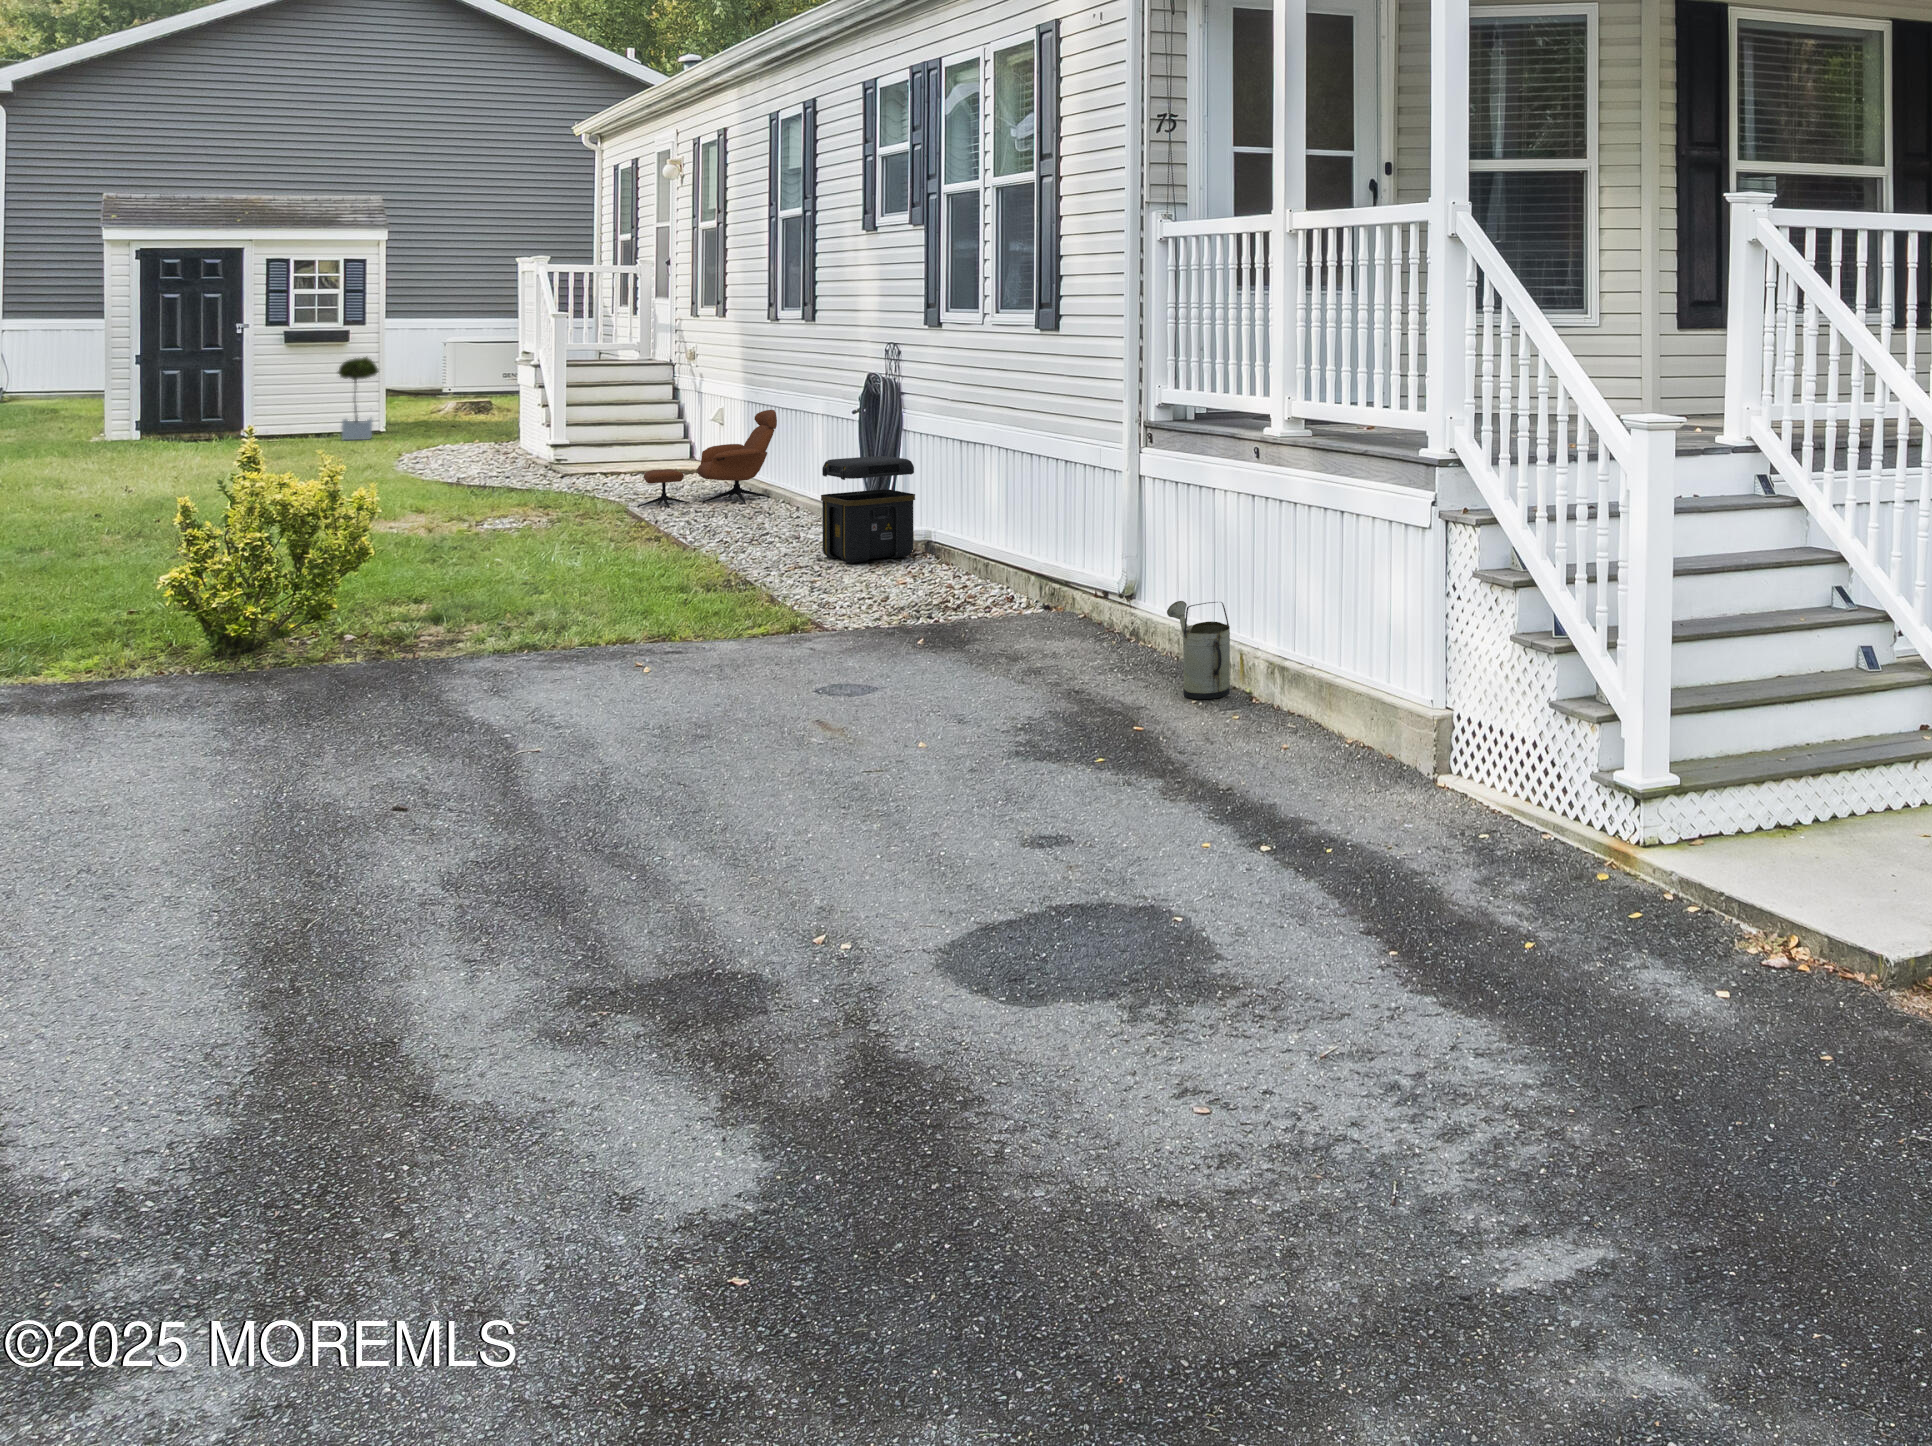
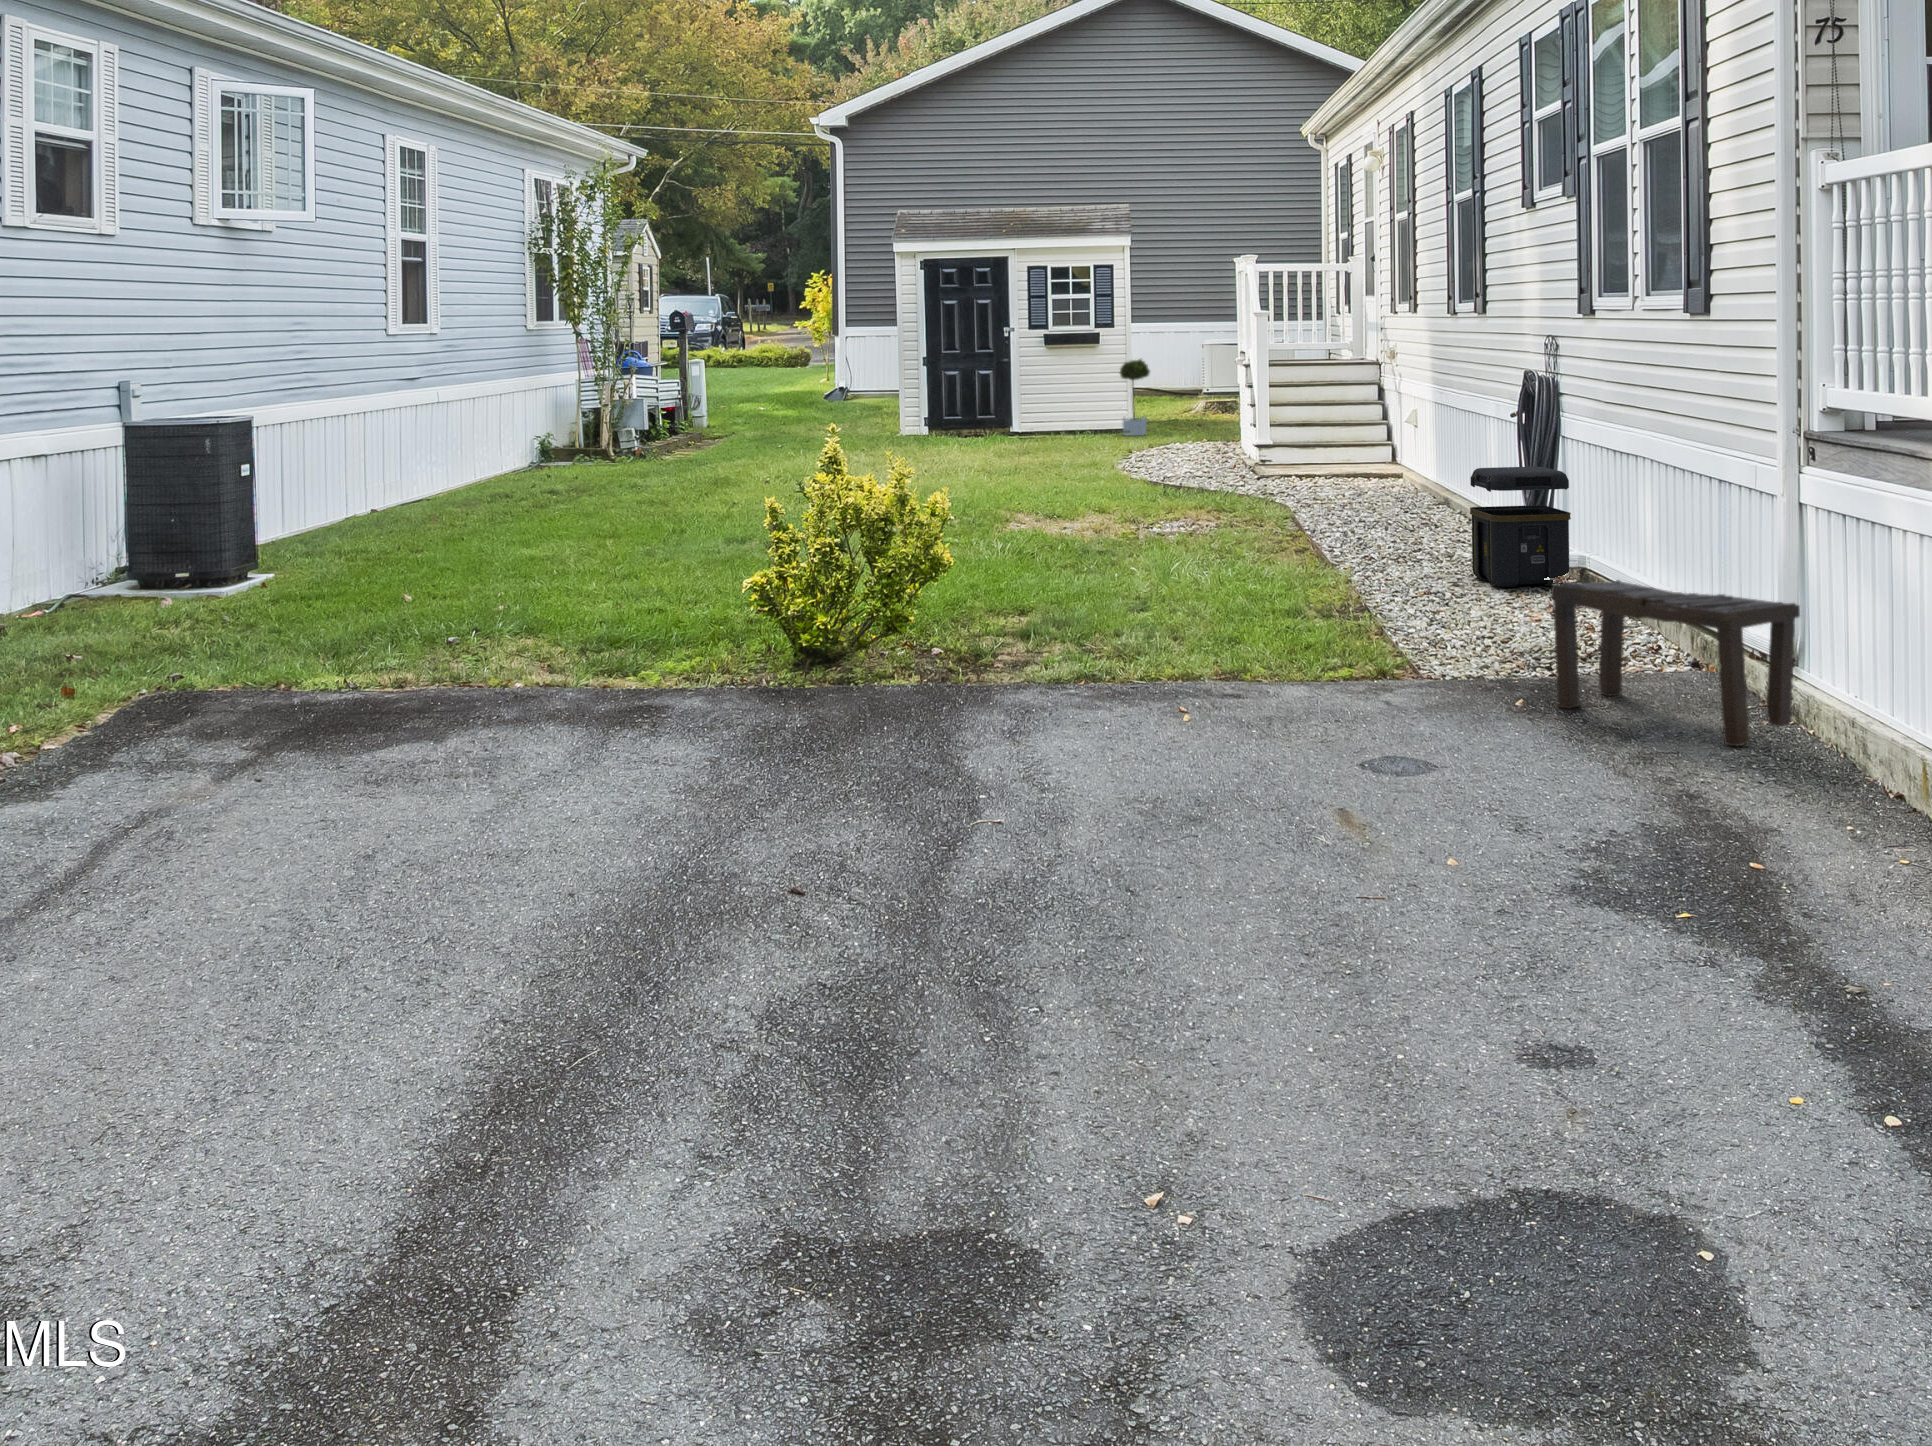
lounge chair: present [637,410,777,508] -> none [1323,413,1457,513]
bench: none [945,546,1142,664] -> present [1551,580,1800,746]
watering can: present [1167,601,1230,699] -> none [1817,676,1904,820]

